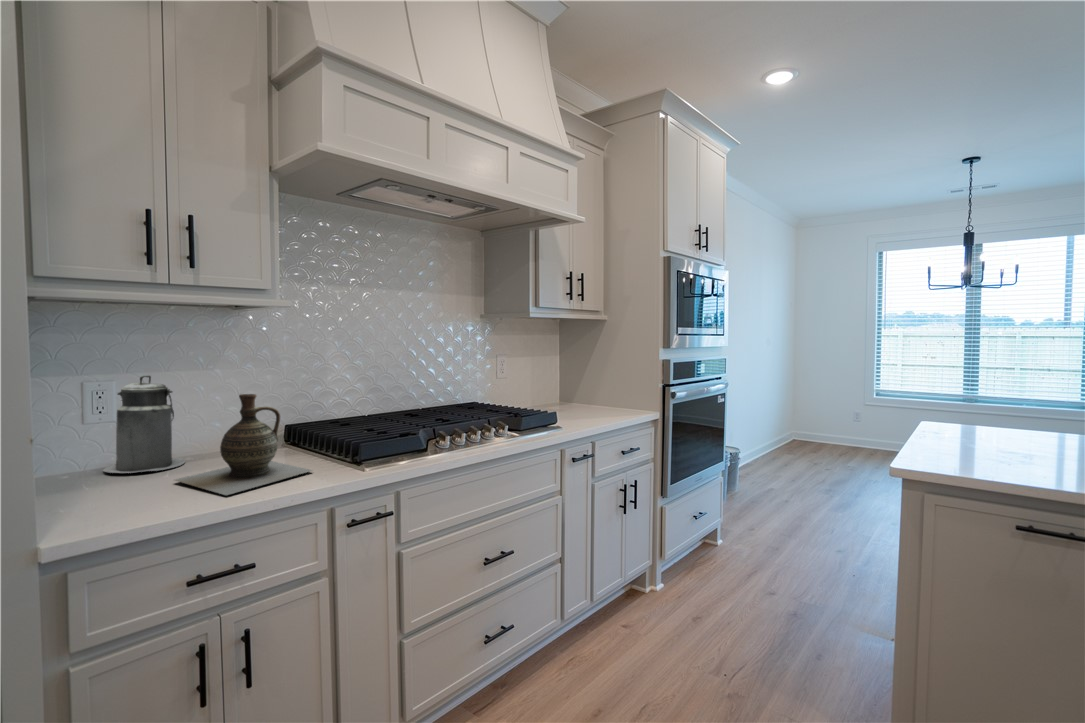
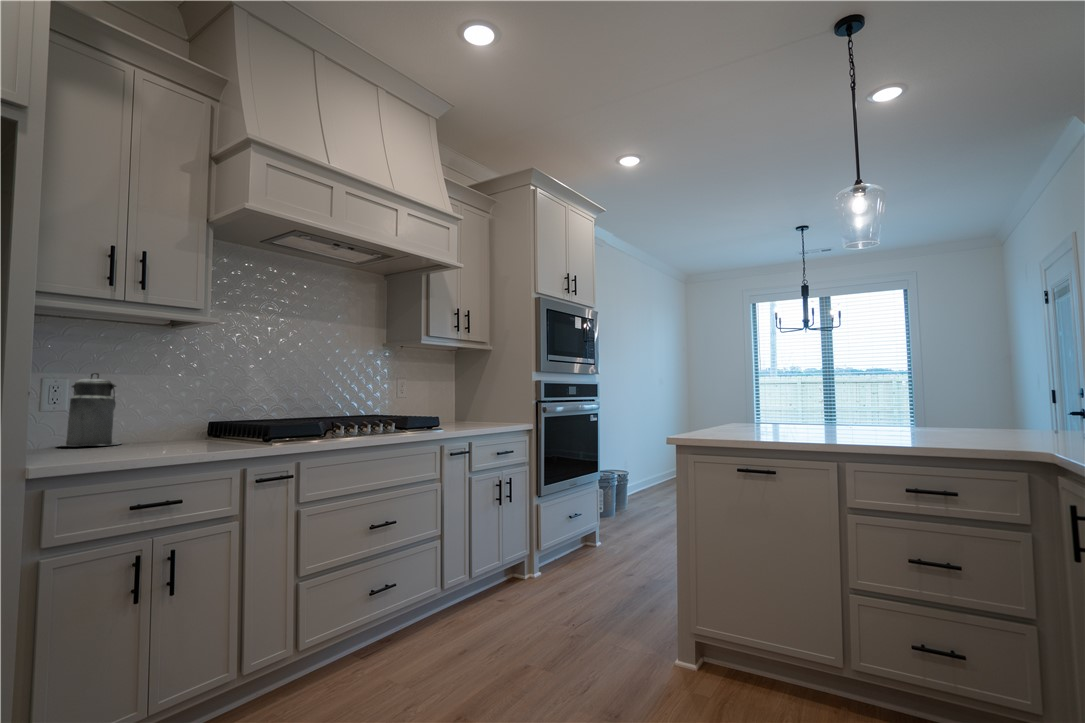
ceramic jug: present [175,394,312,495] -> none [118,384,231,452]

